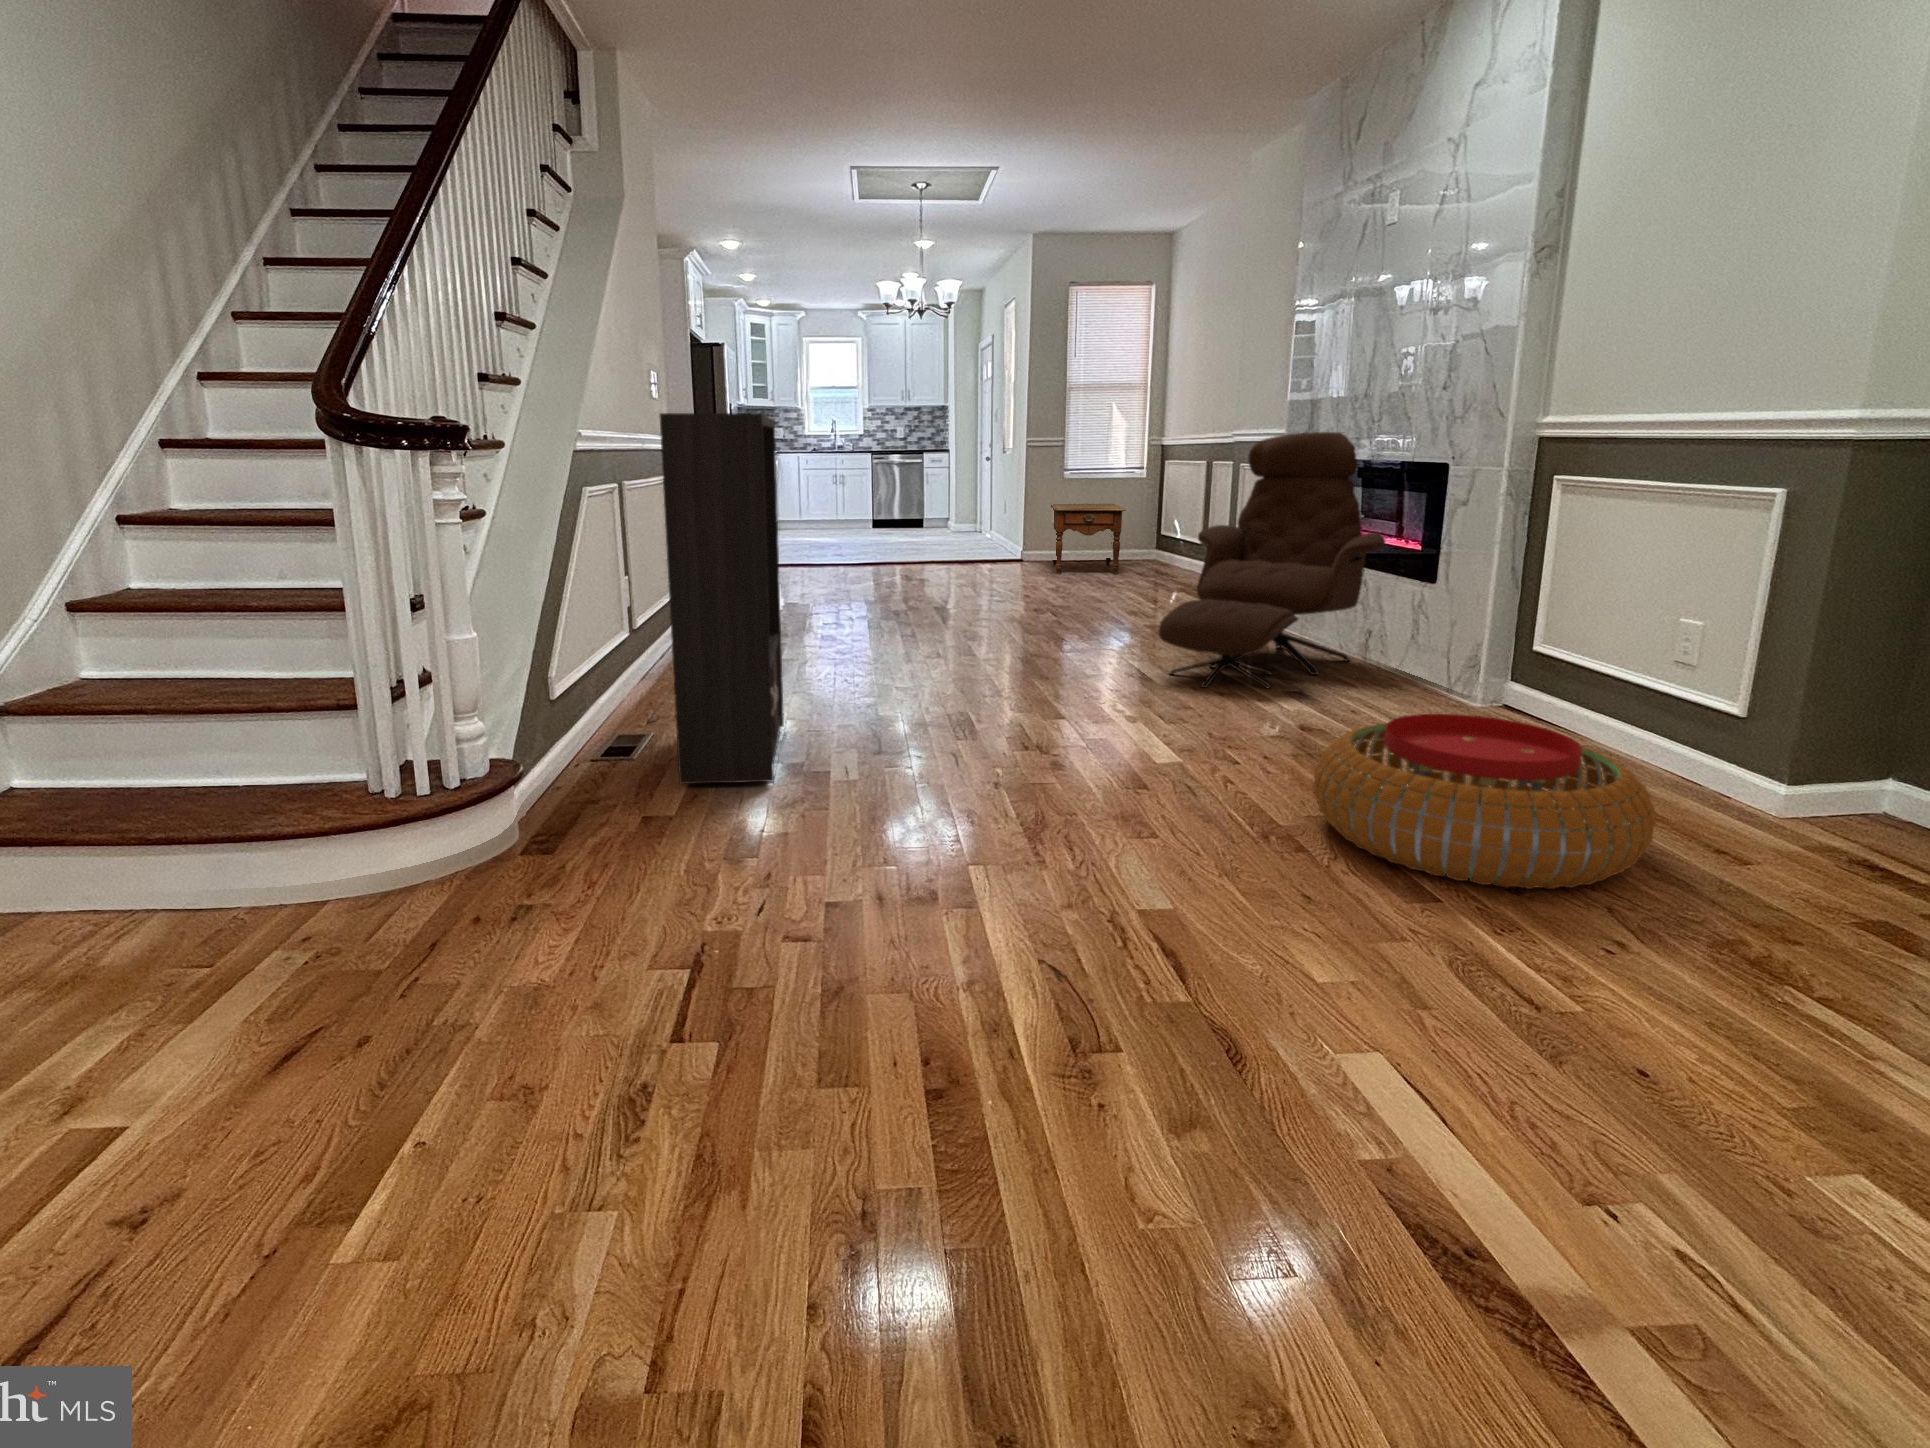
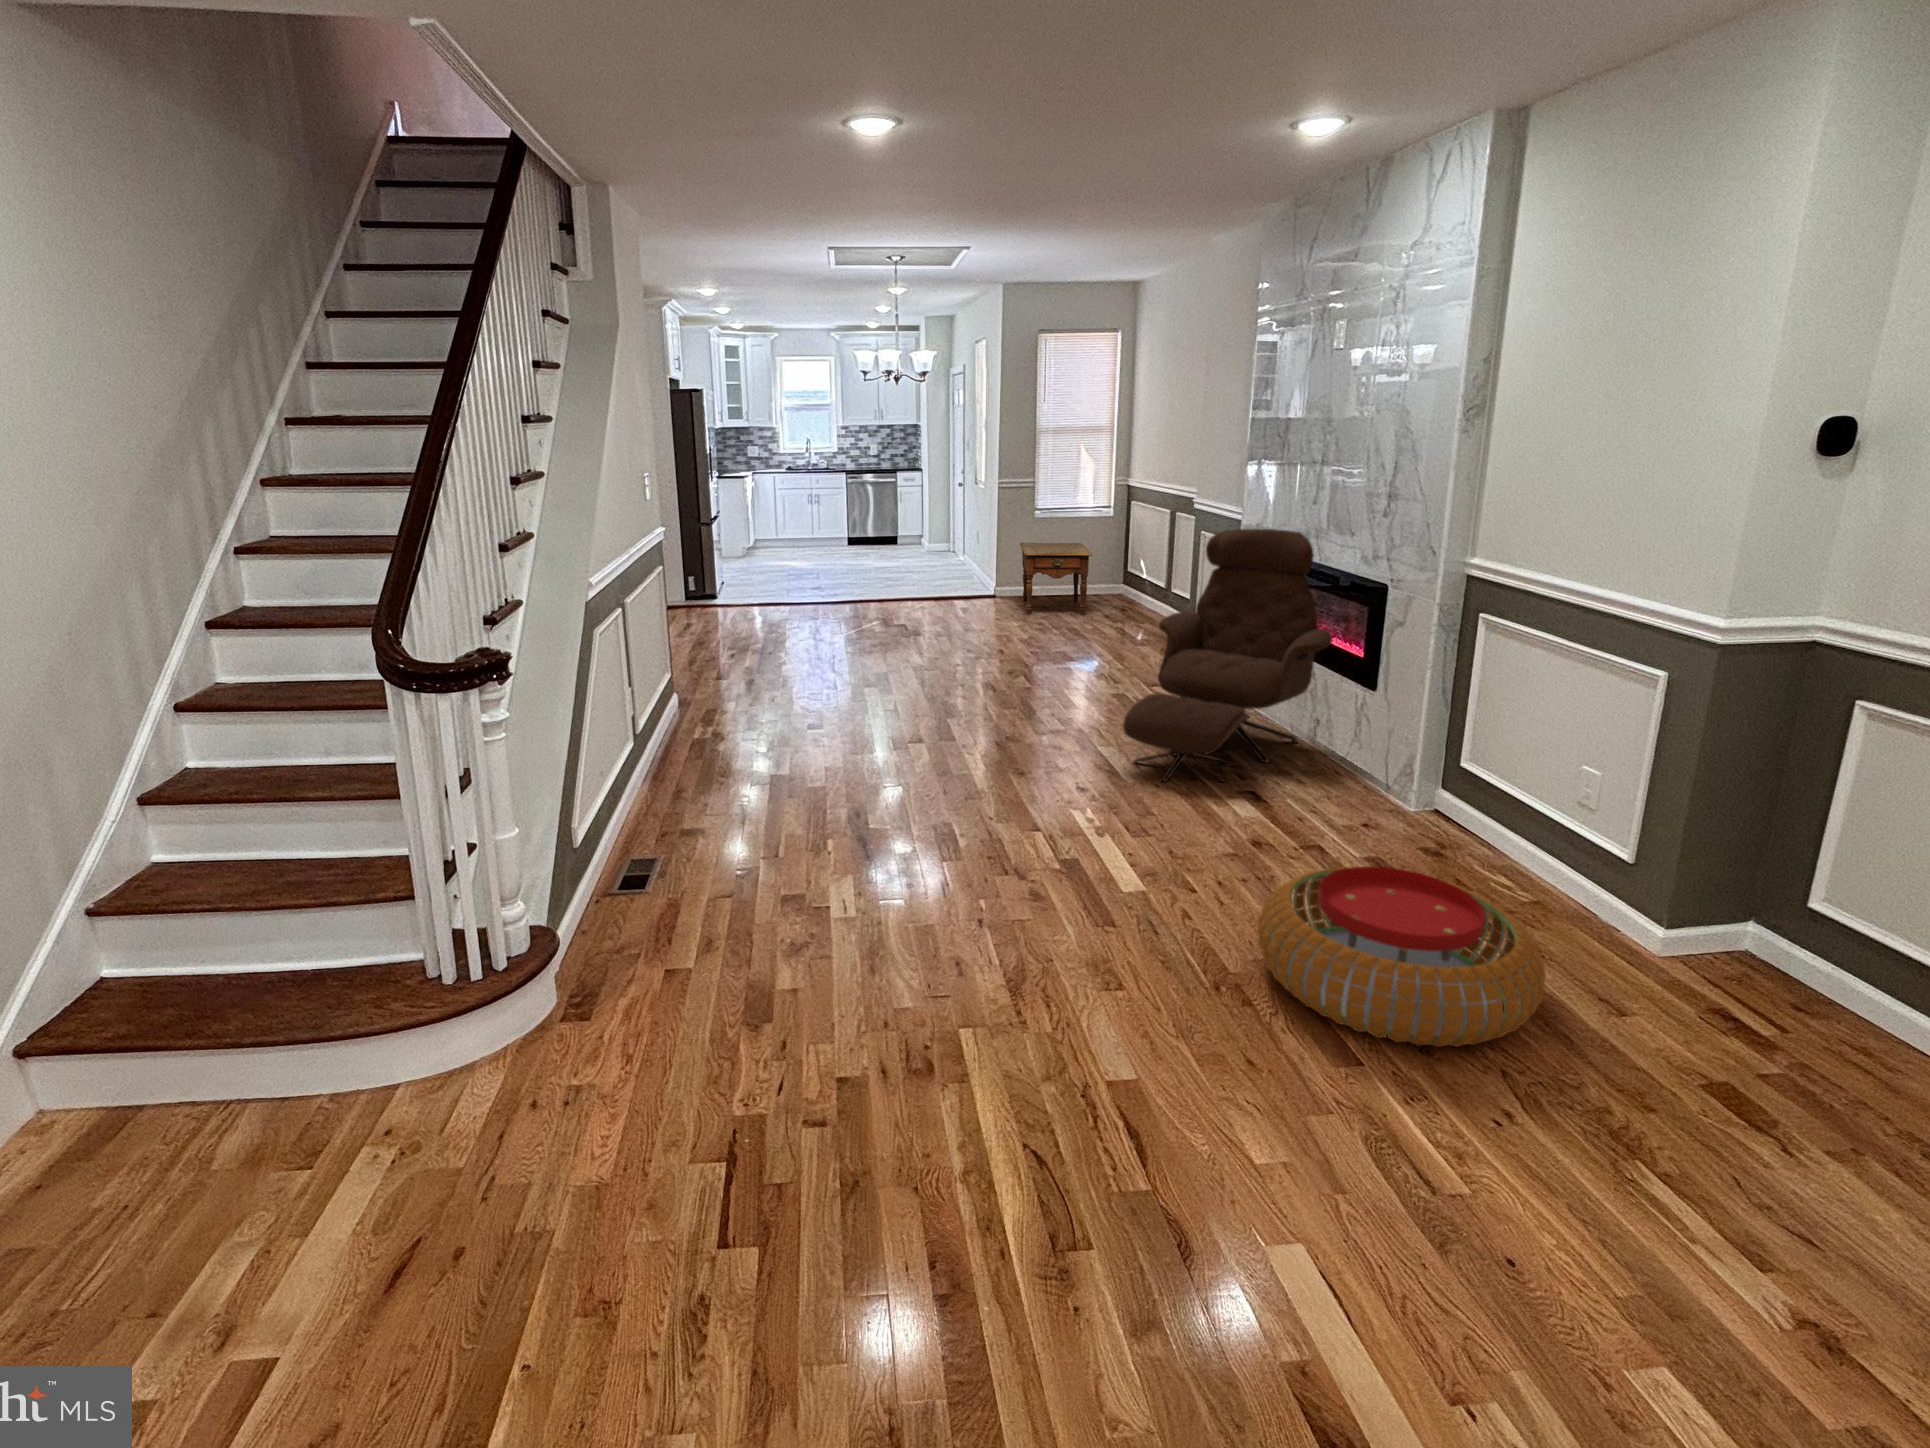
bookcase: present [653,413,784,784] -> none [661,573,783,925]

